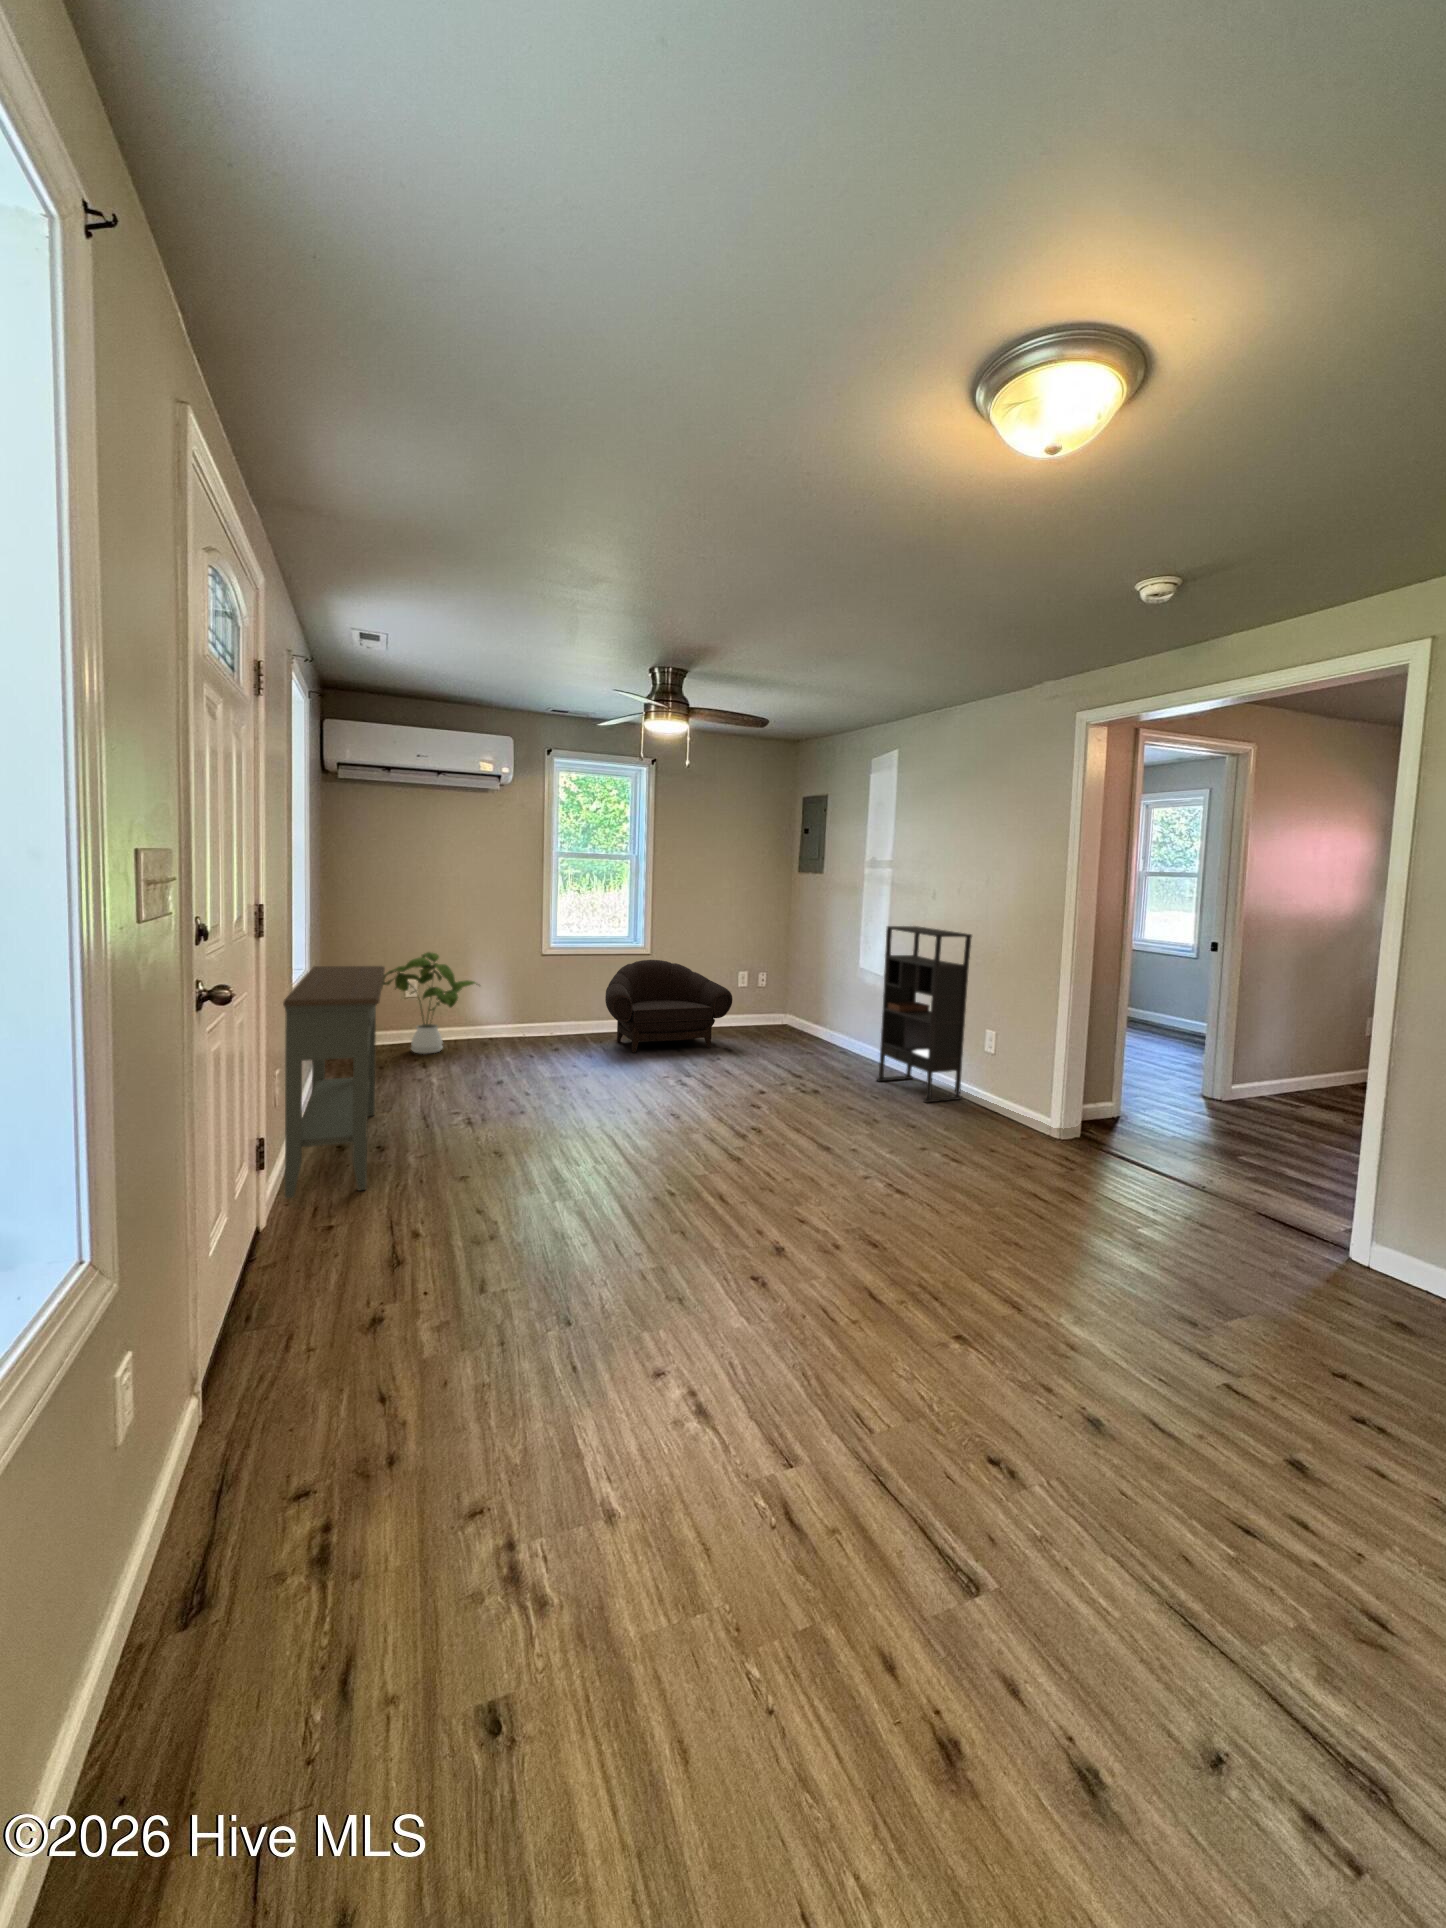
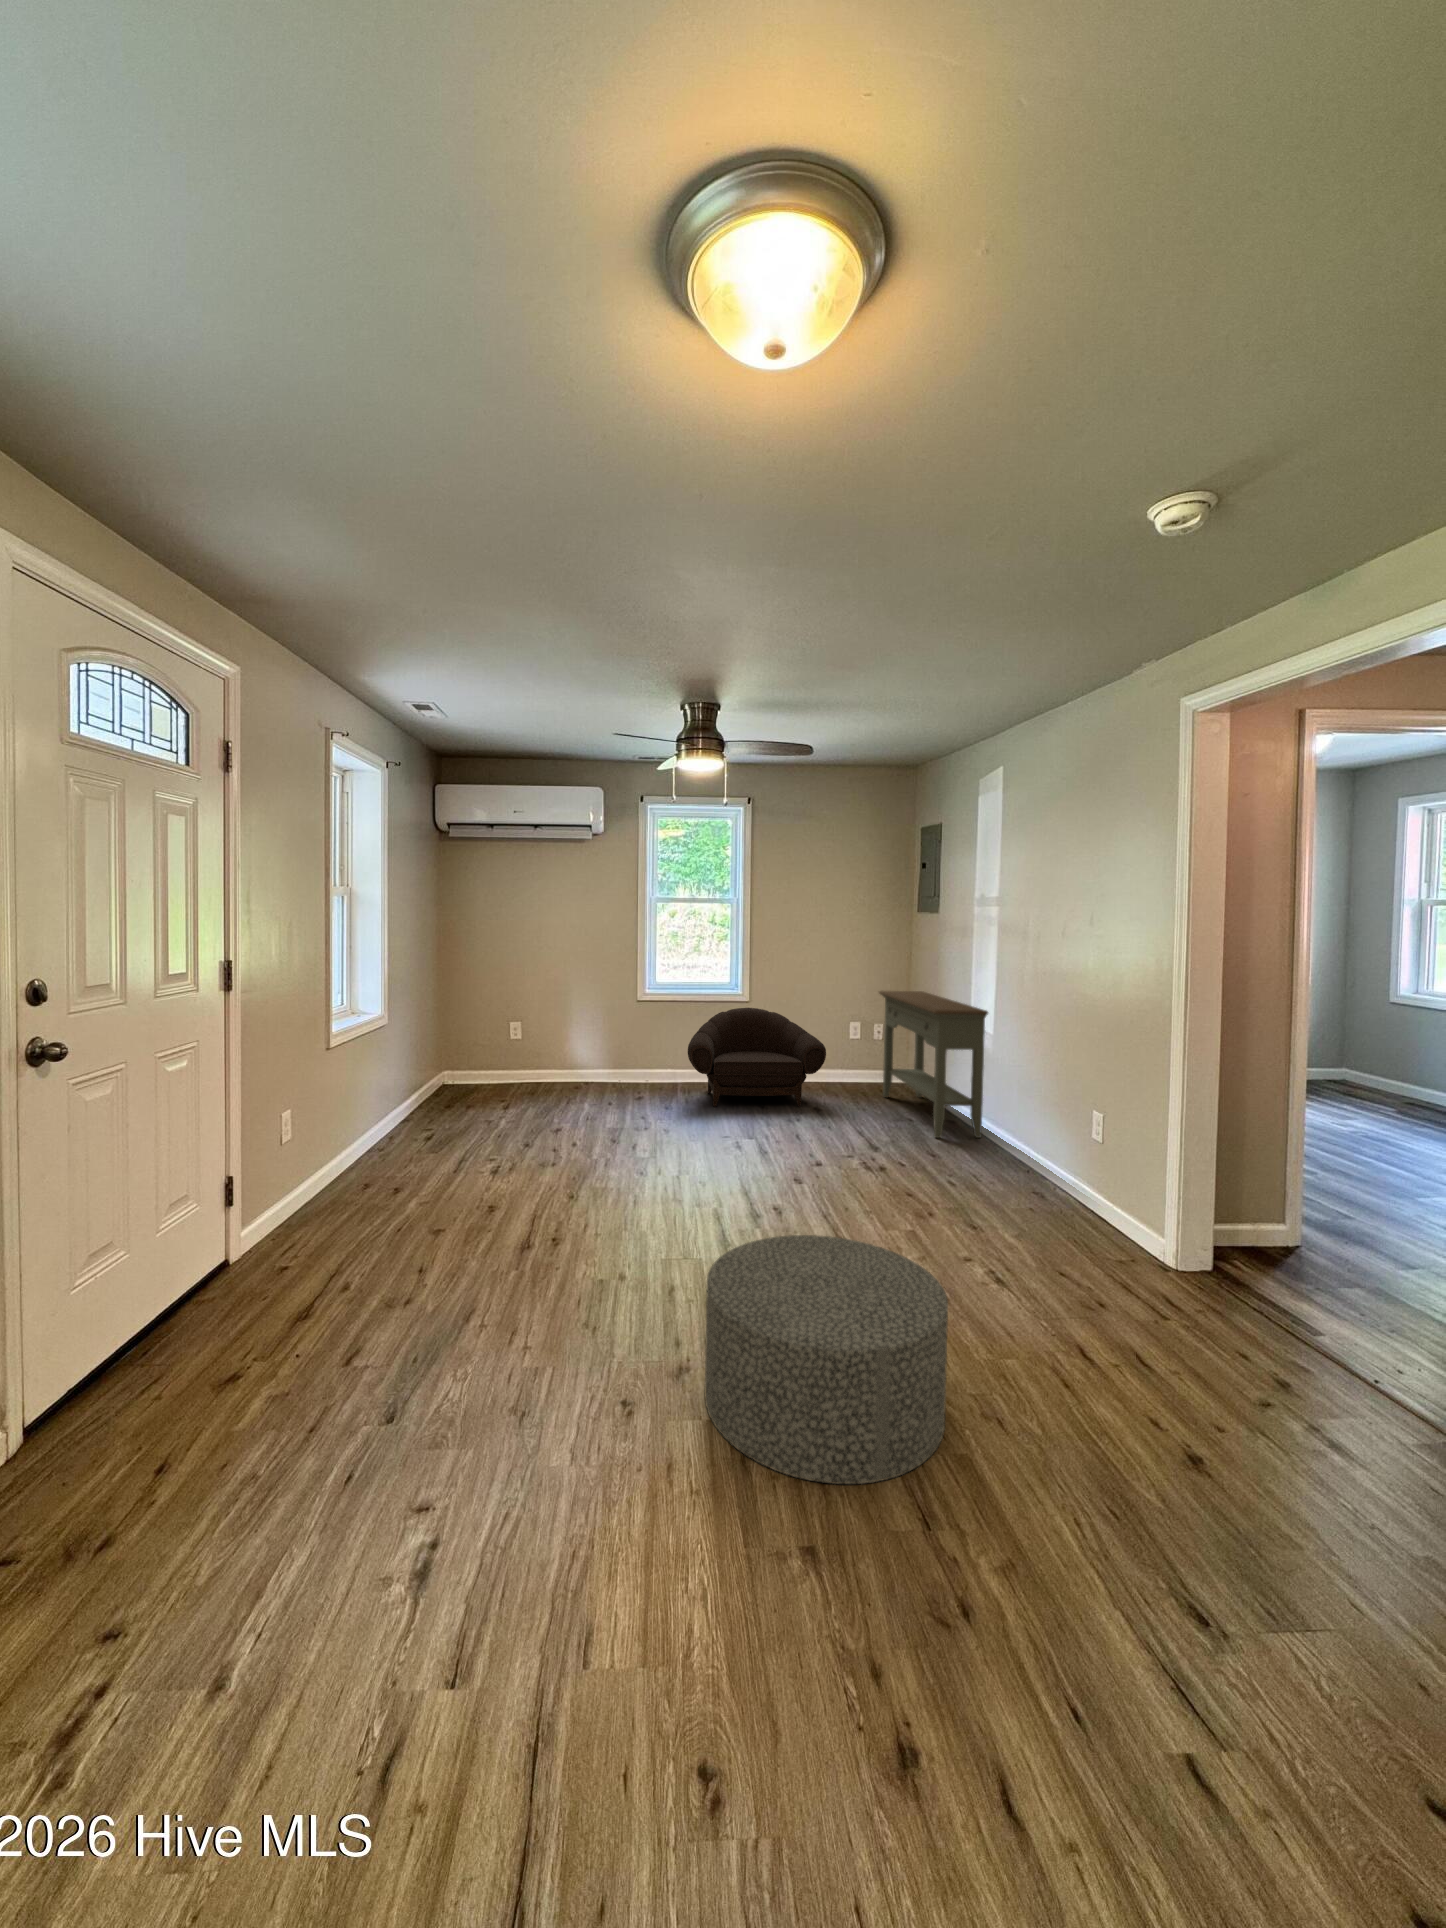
bookshelf: present [876,926,972,1102] -> none [969,976,1075,1198]
house plant: present [382,952,476,1054] -> none [479,997,576,1094]
console table: present [283,966,385,1198] -> present [879,991,988,1138]
ottoman: none [804,1130,998,1299] -> present [705,1235,948,1484]

